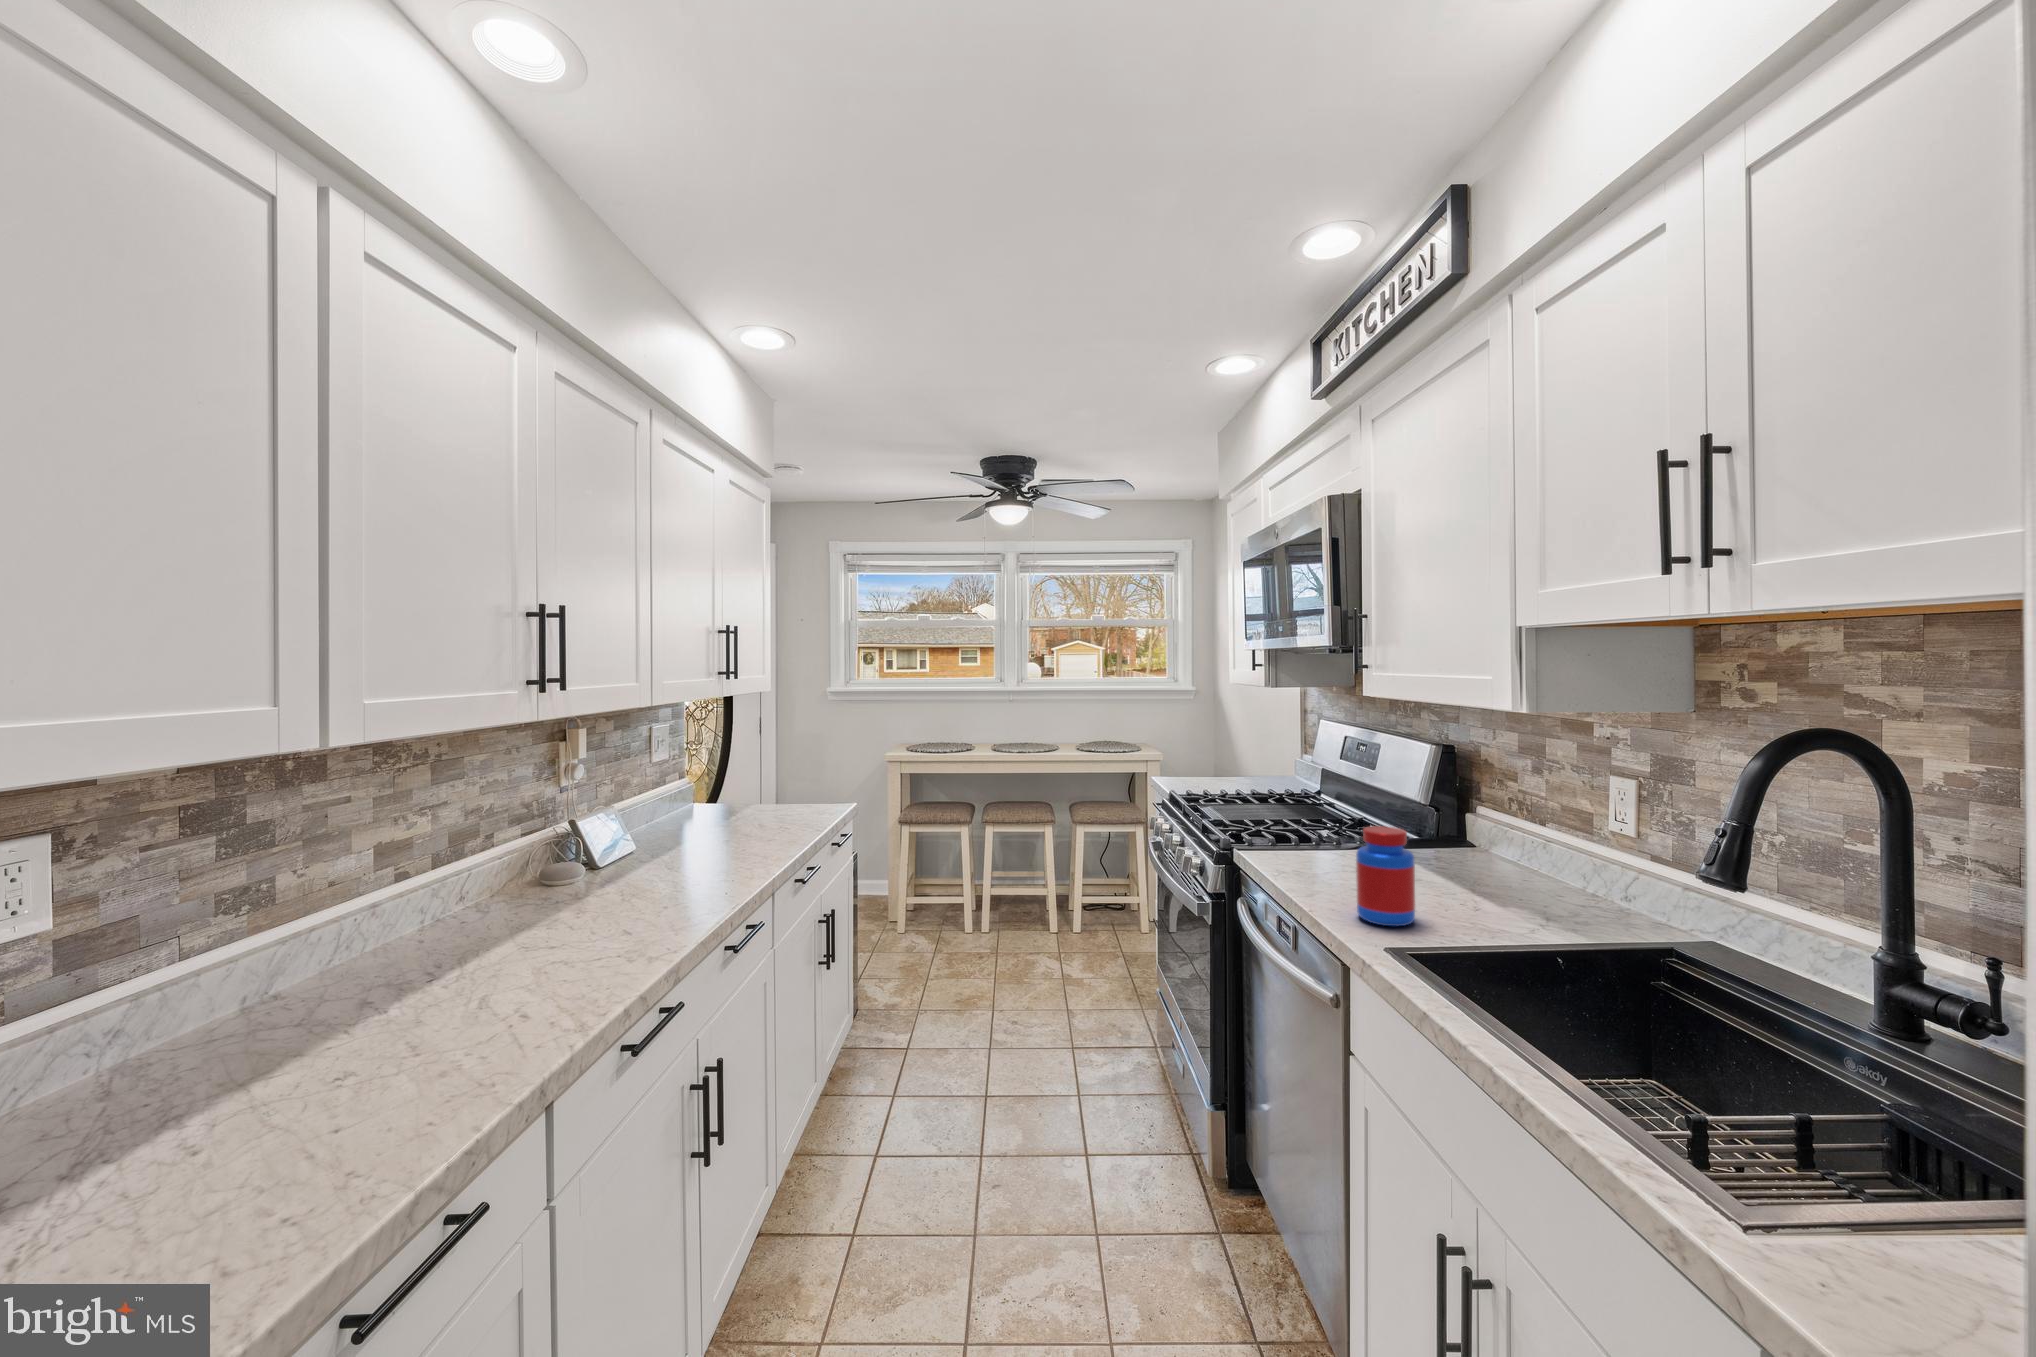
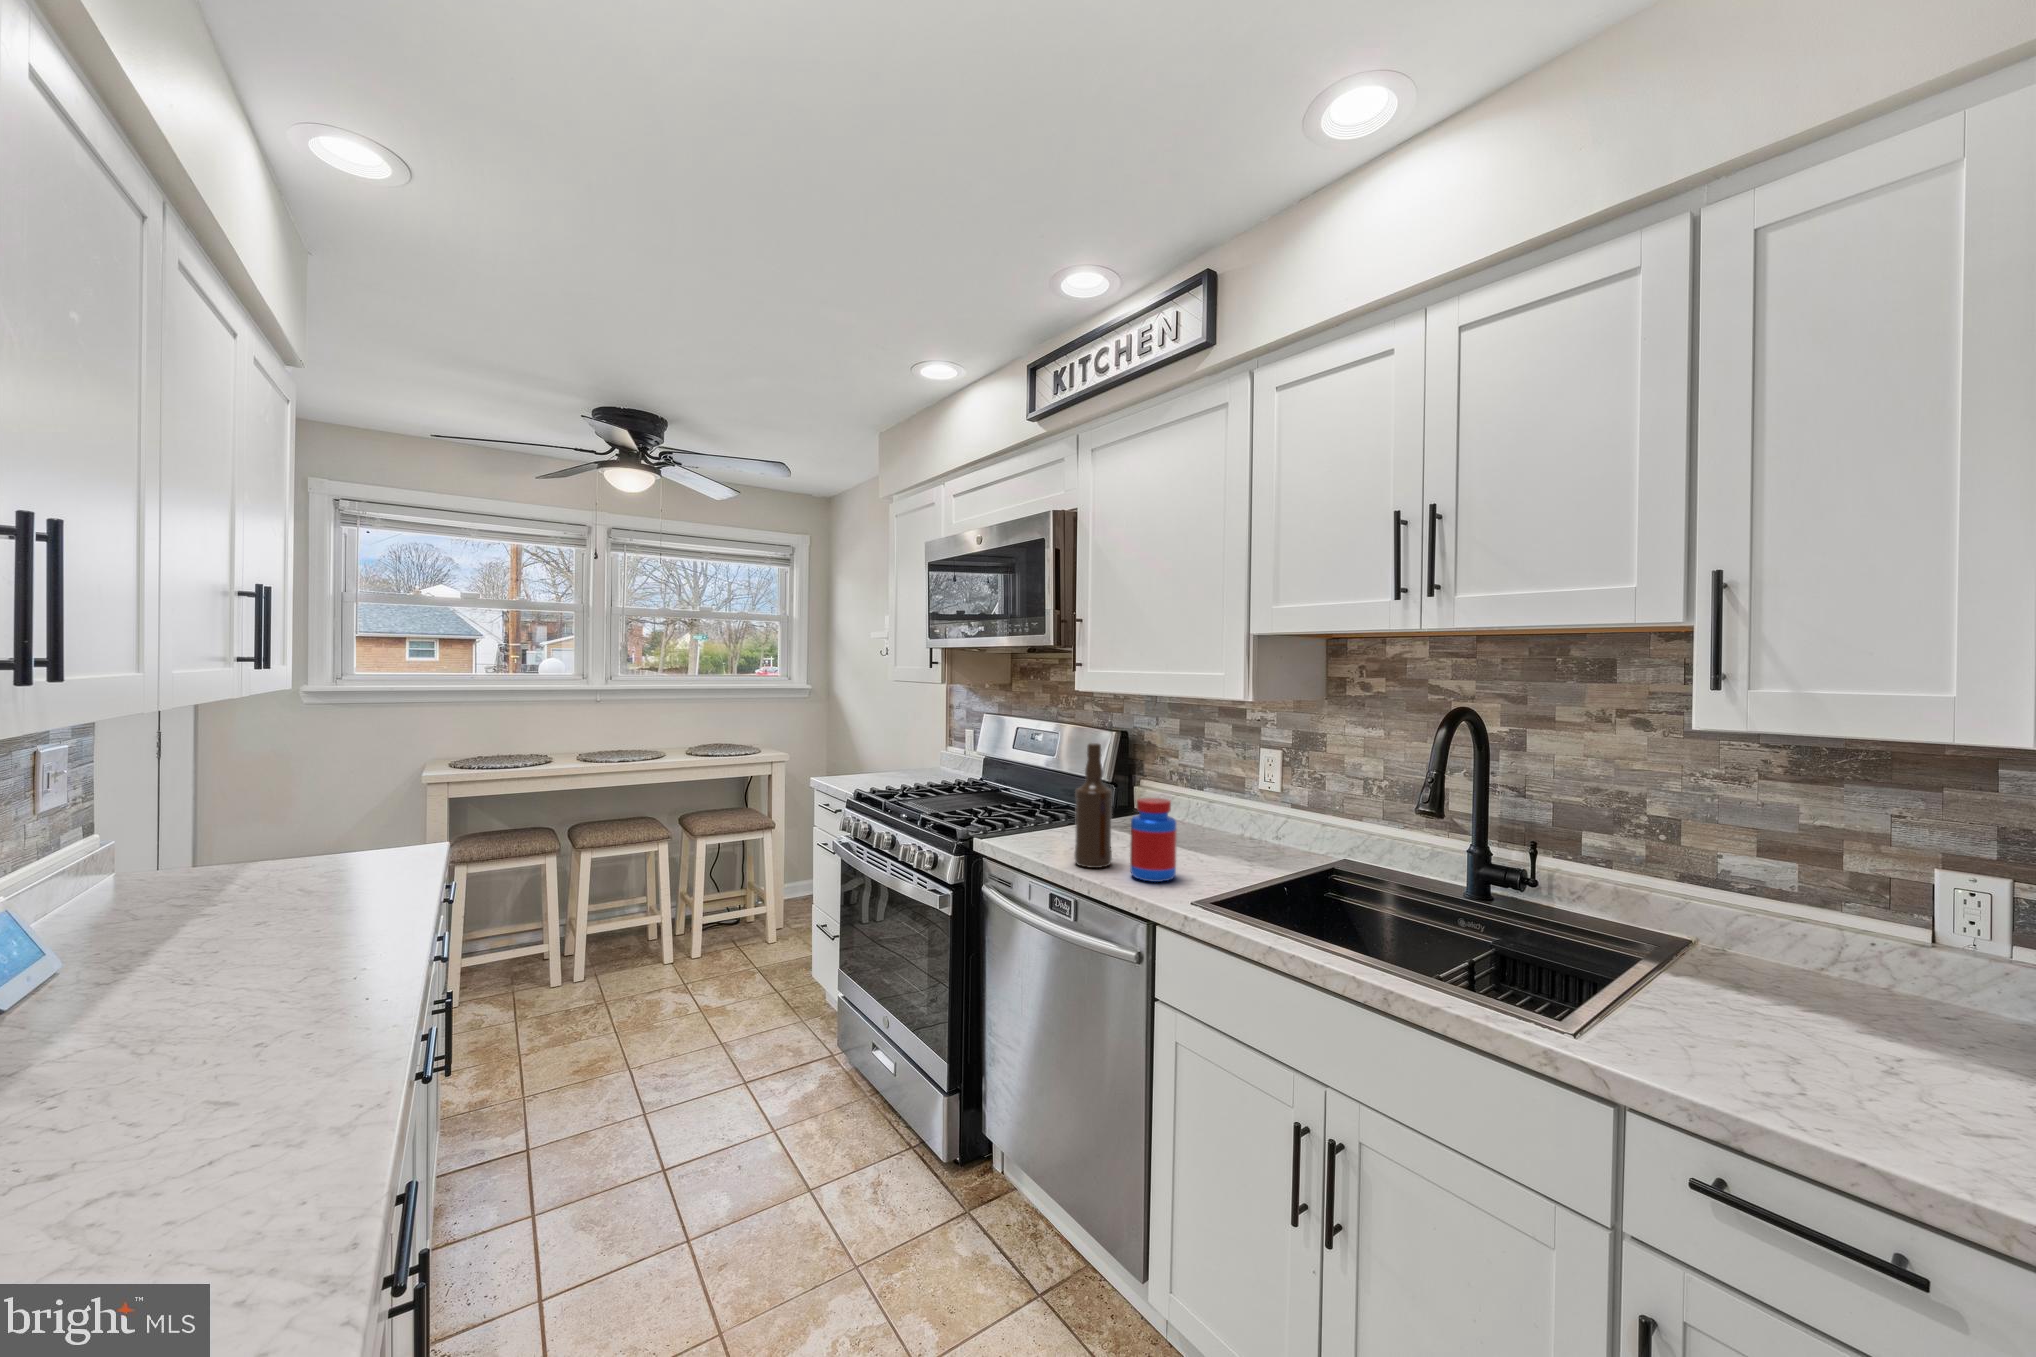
bottle: none [1309,760,1354,900] -> present [1074,743,1112,868]

